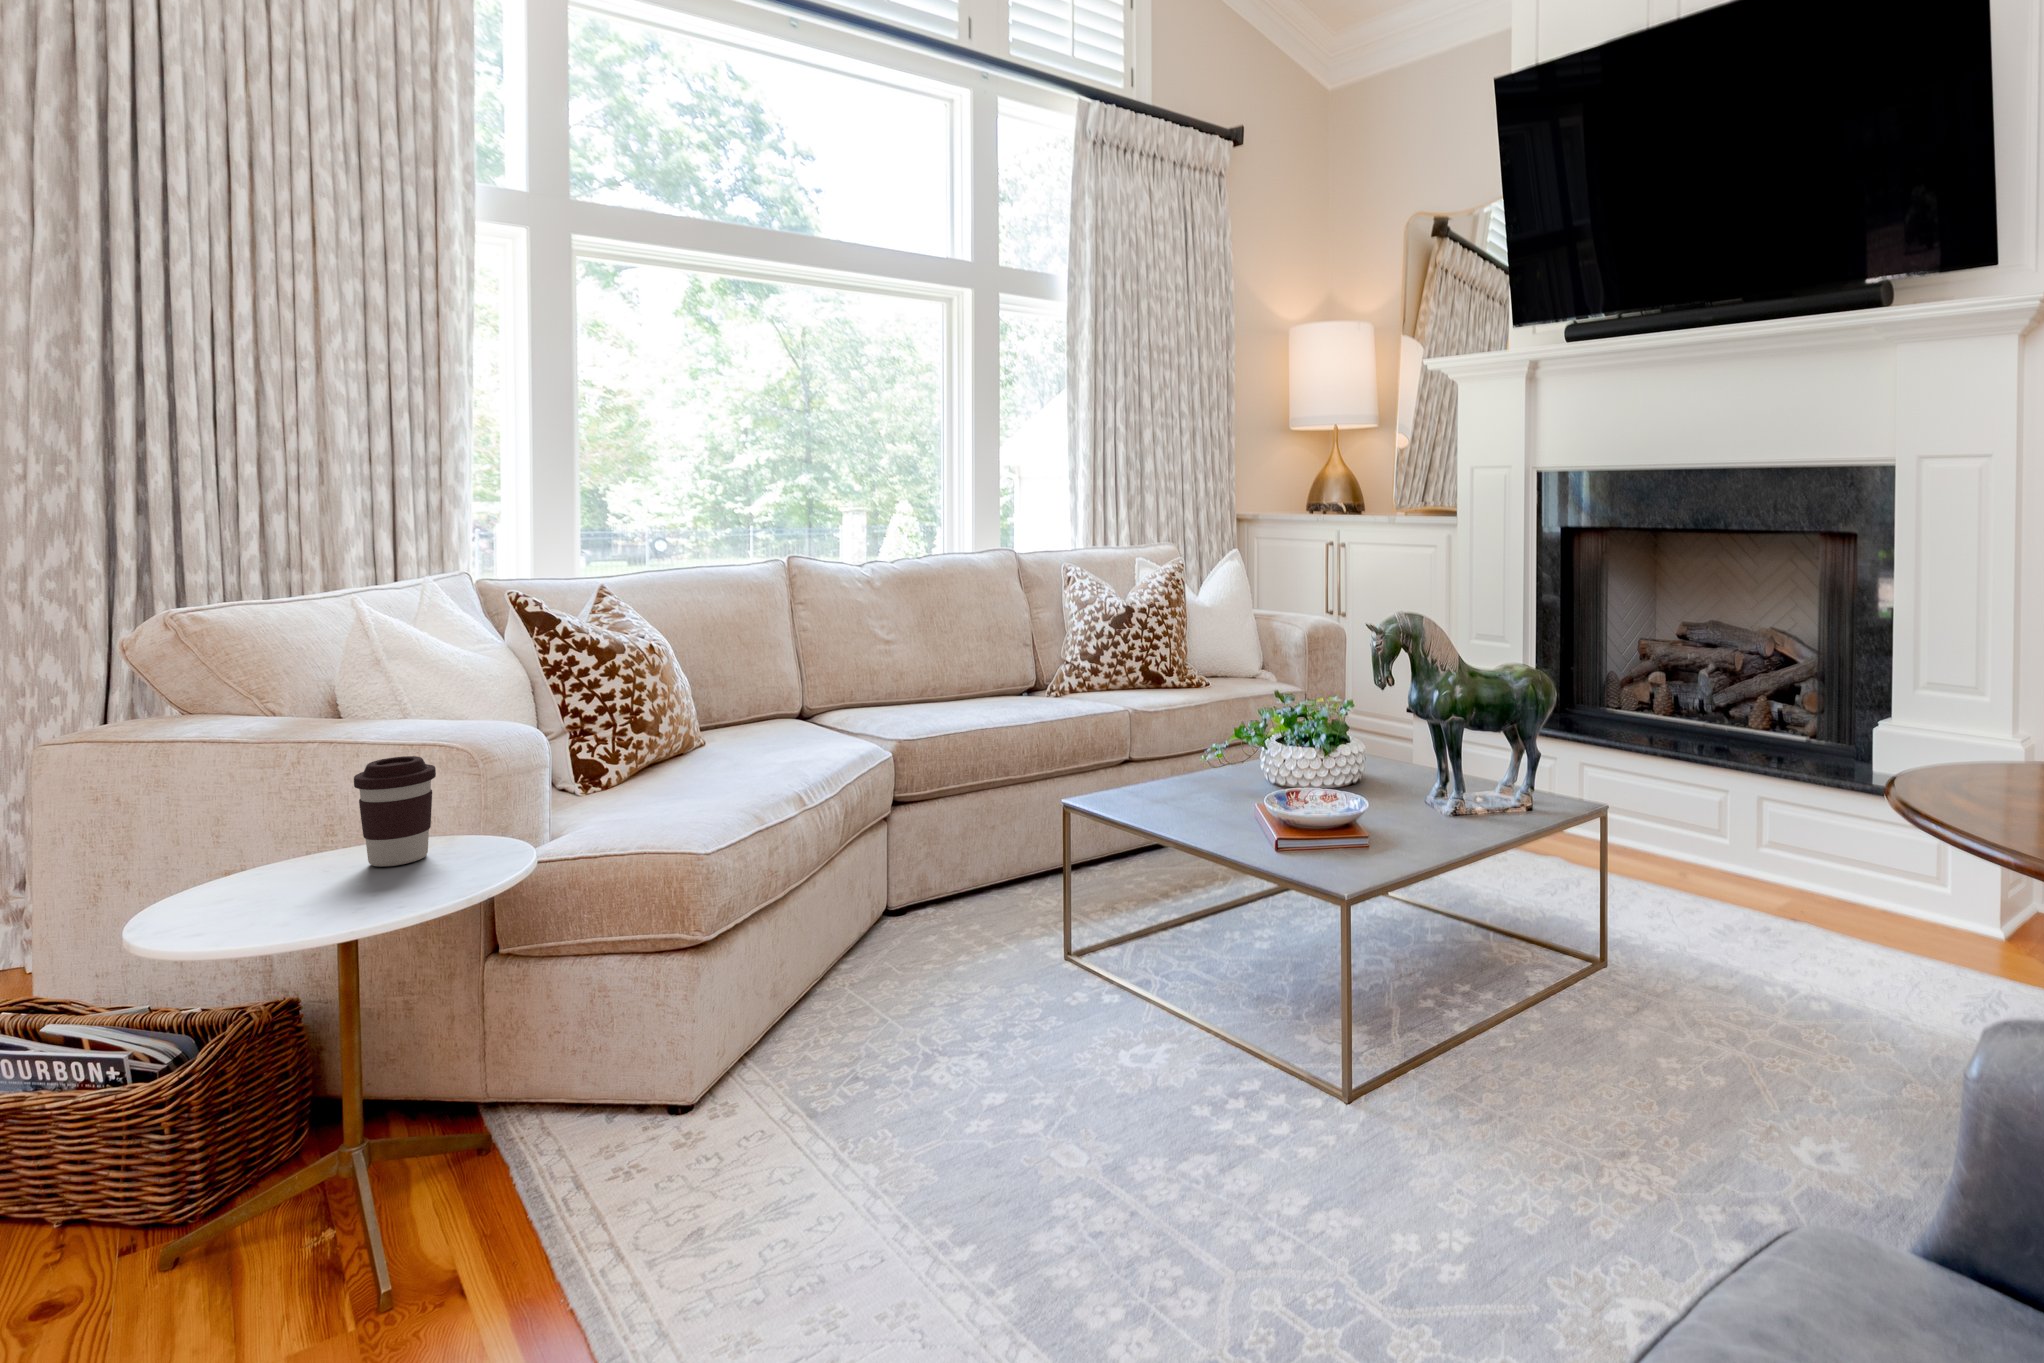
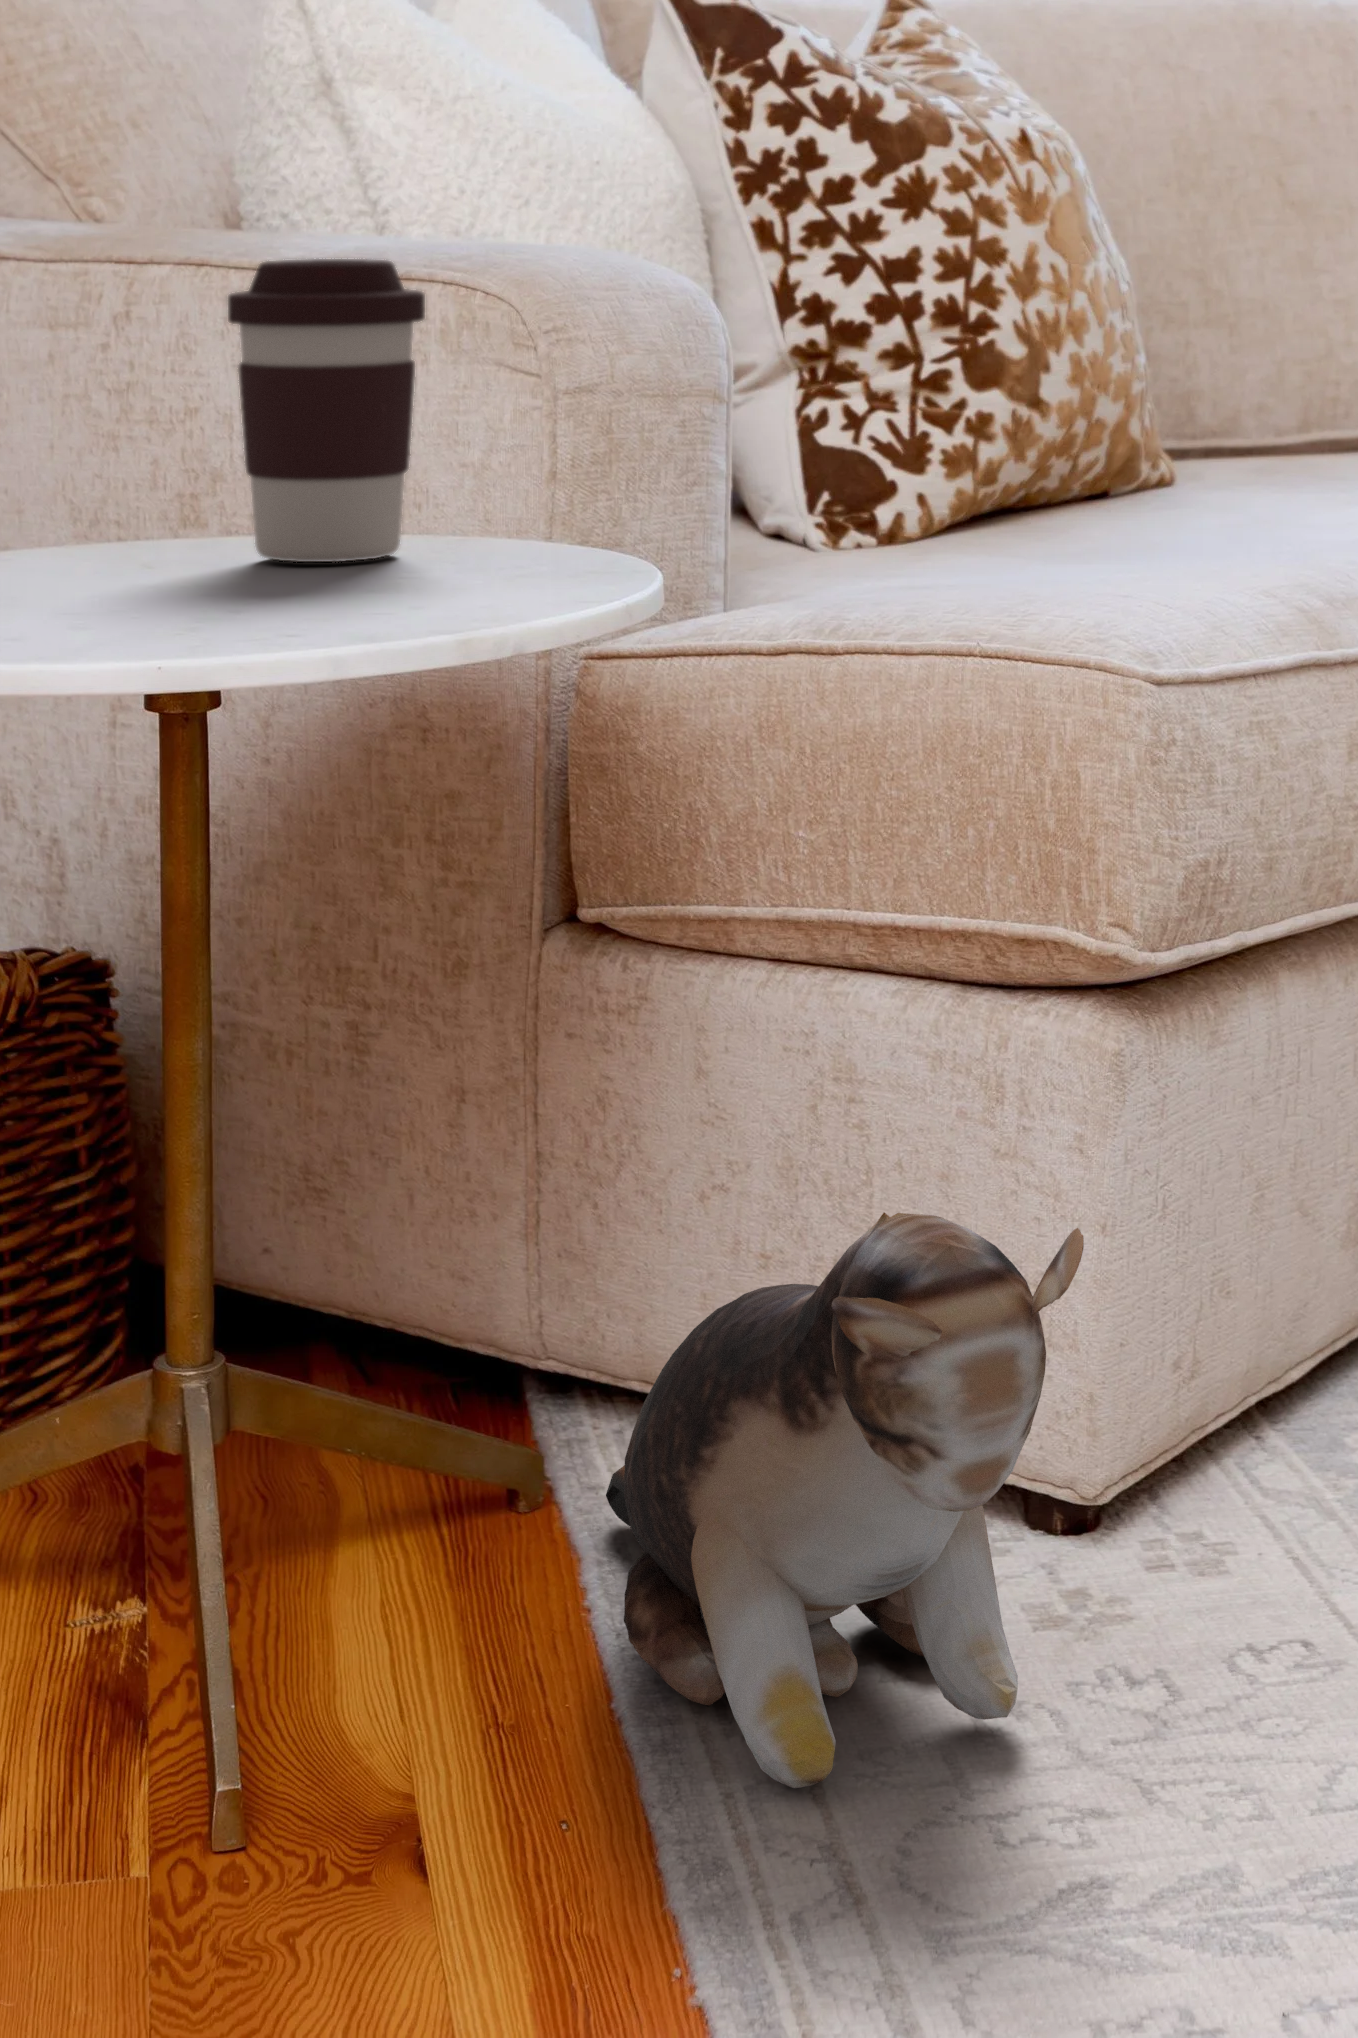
plush toy: none [517,1045,690,1229] -> present [606,1212,1084,1788]

